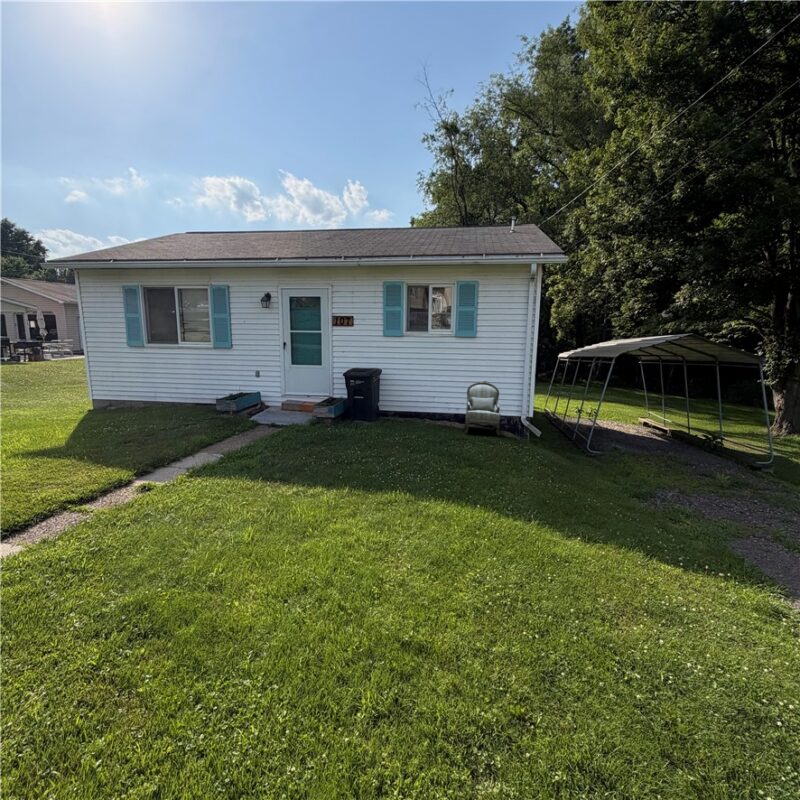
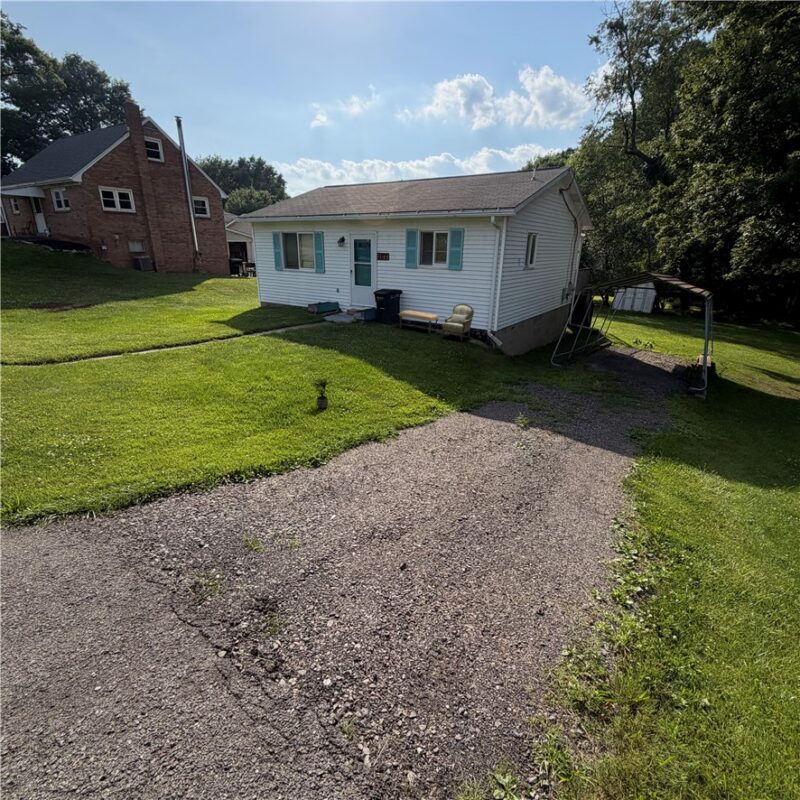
bench: none [384,397,442,428] -> present [399,310,439,333]
potted plant: none [646,619,724,729] -> present [313,379,331,409]

